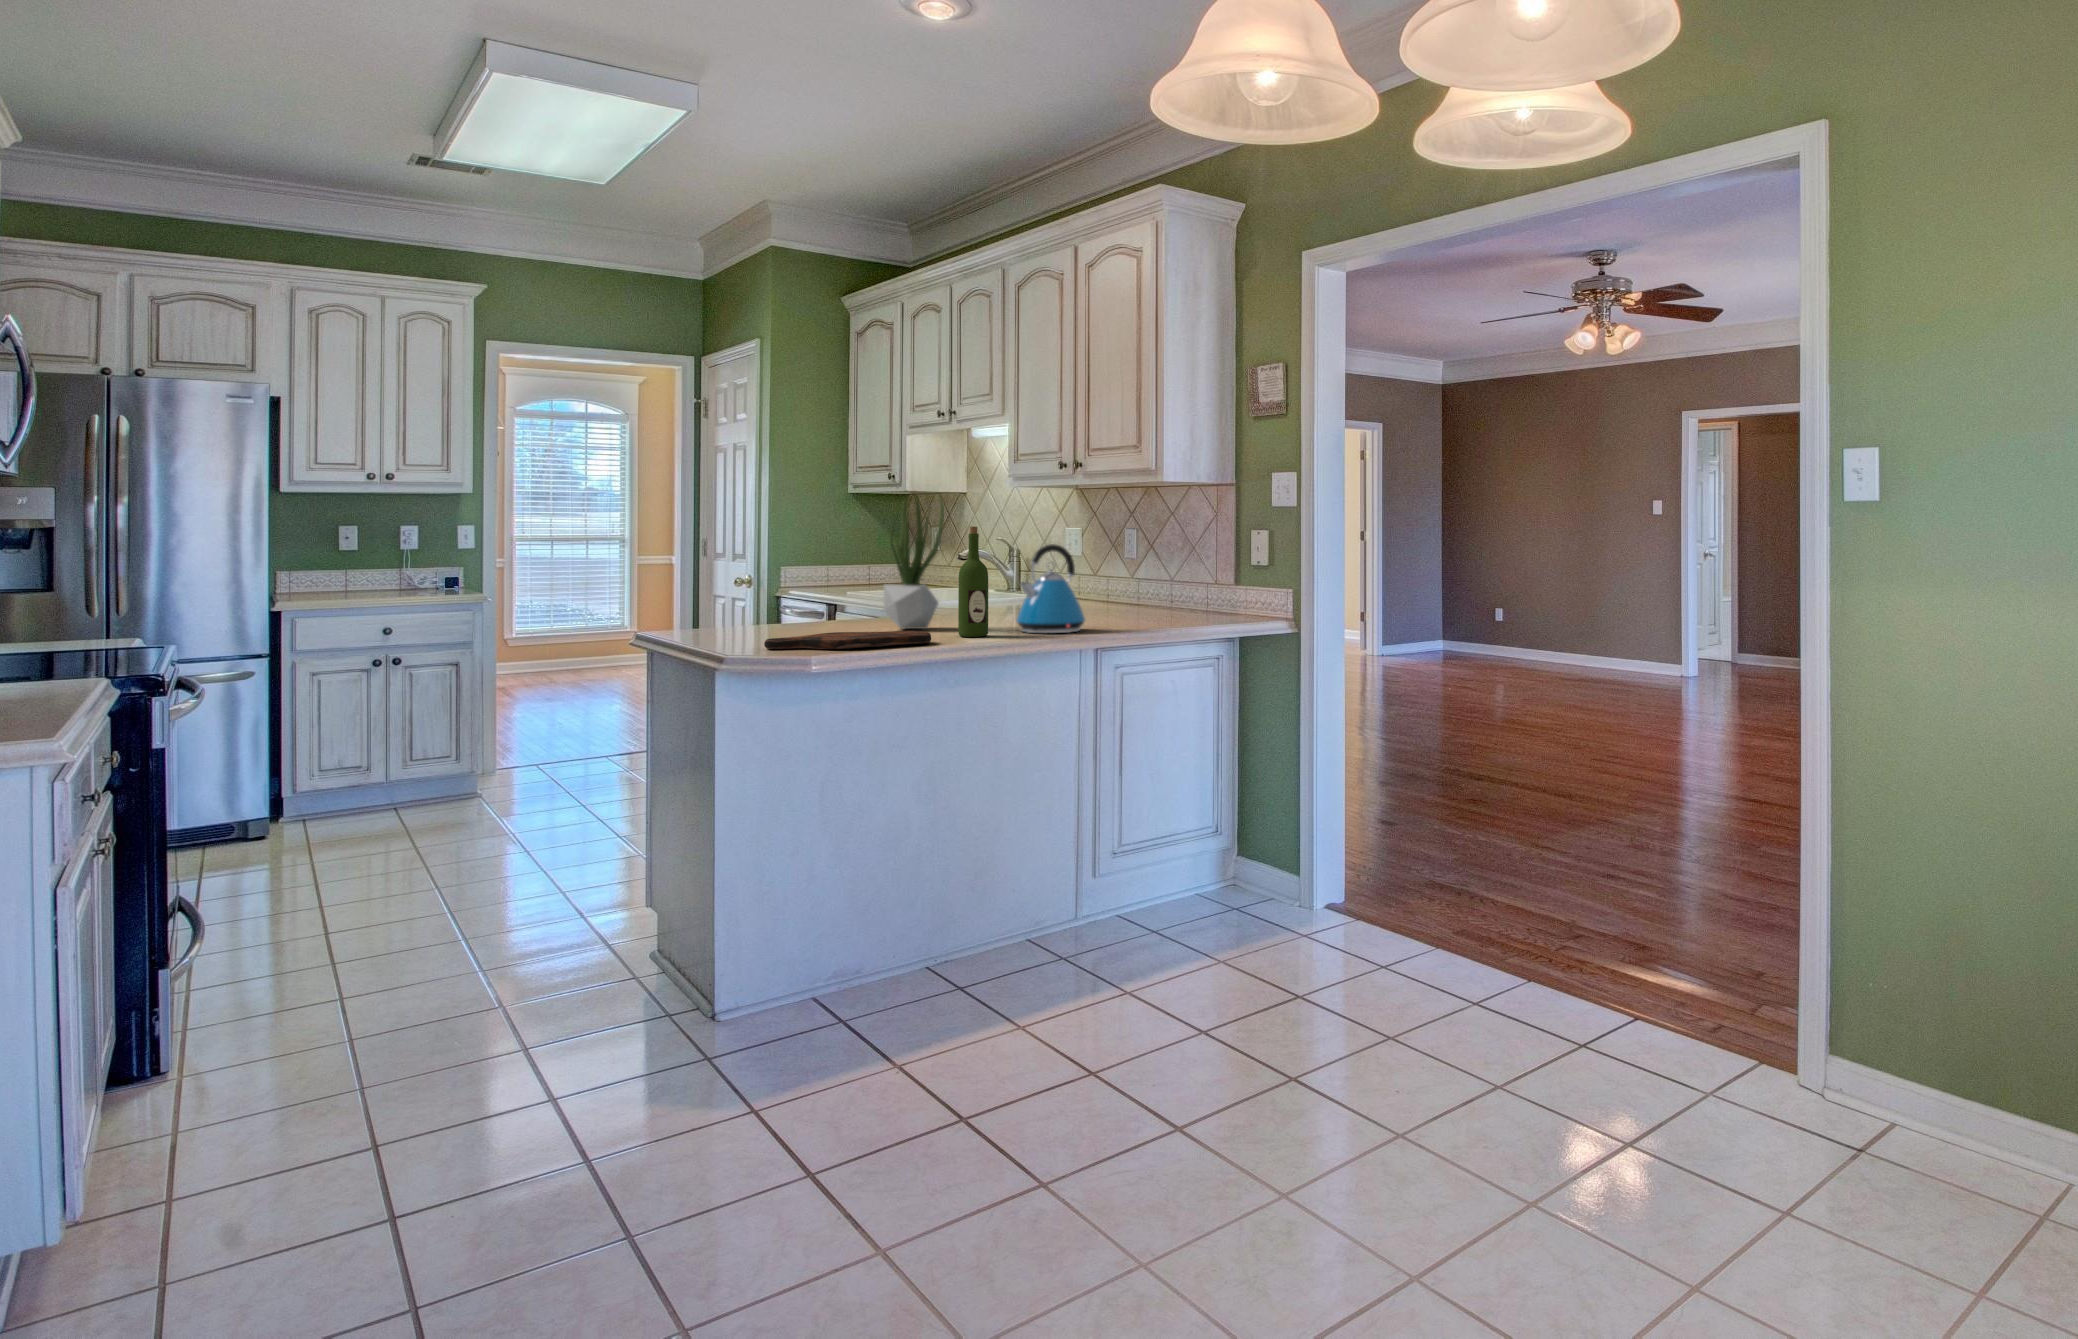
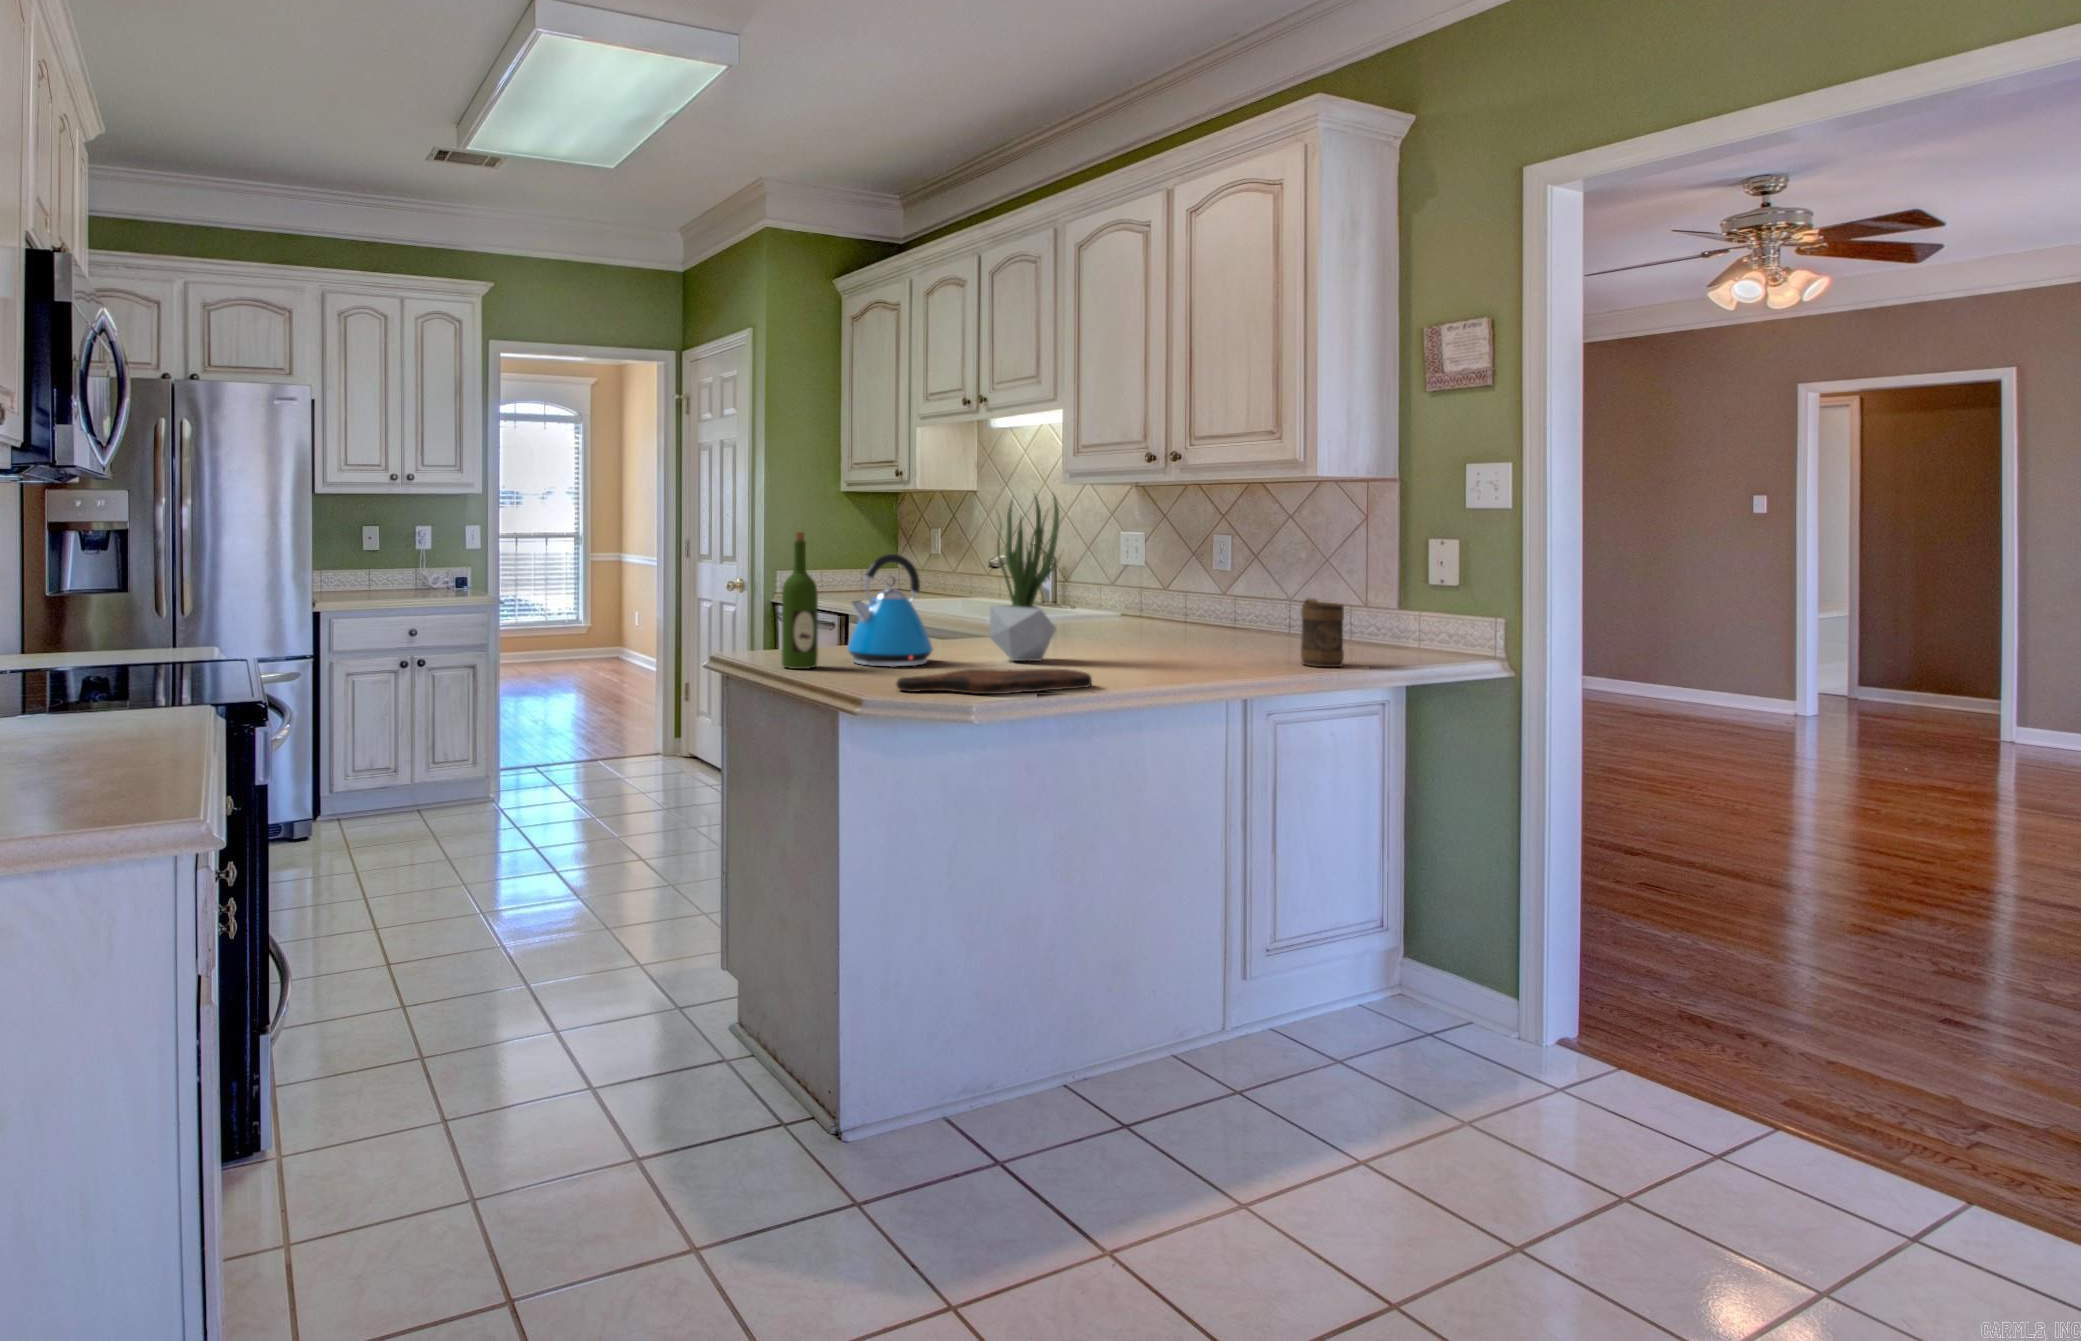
wine bottle: present [958,527,988,637] -> present [782,532,818,669]
kettle: present [1016,544,1085,633] -> present [847,554,933,667]
mug: none [1134,576,1164,628] -> present [1301,598,1344,667]

